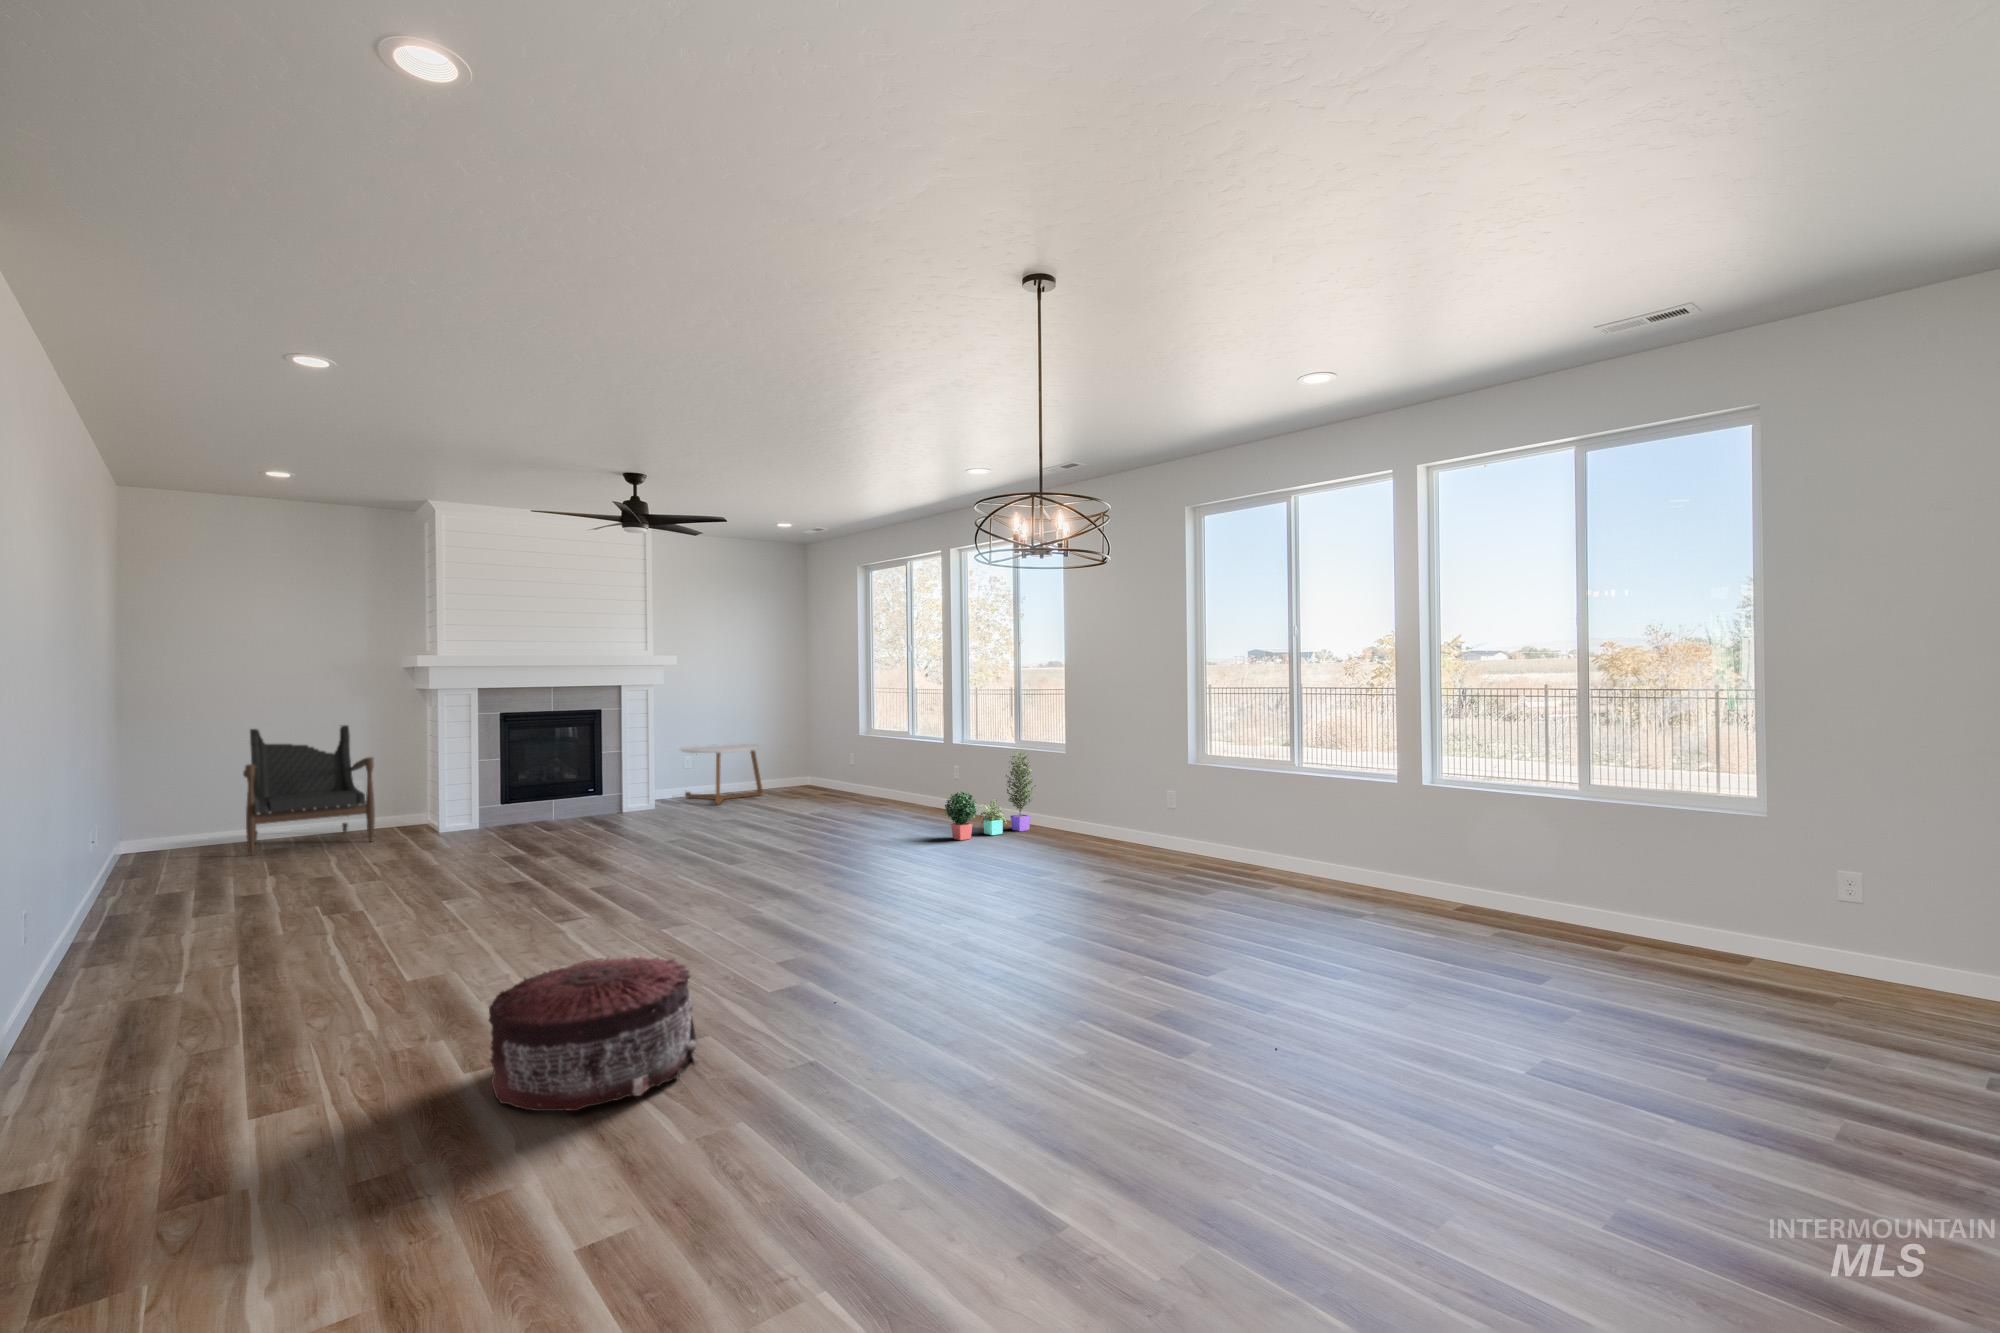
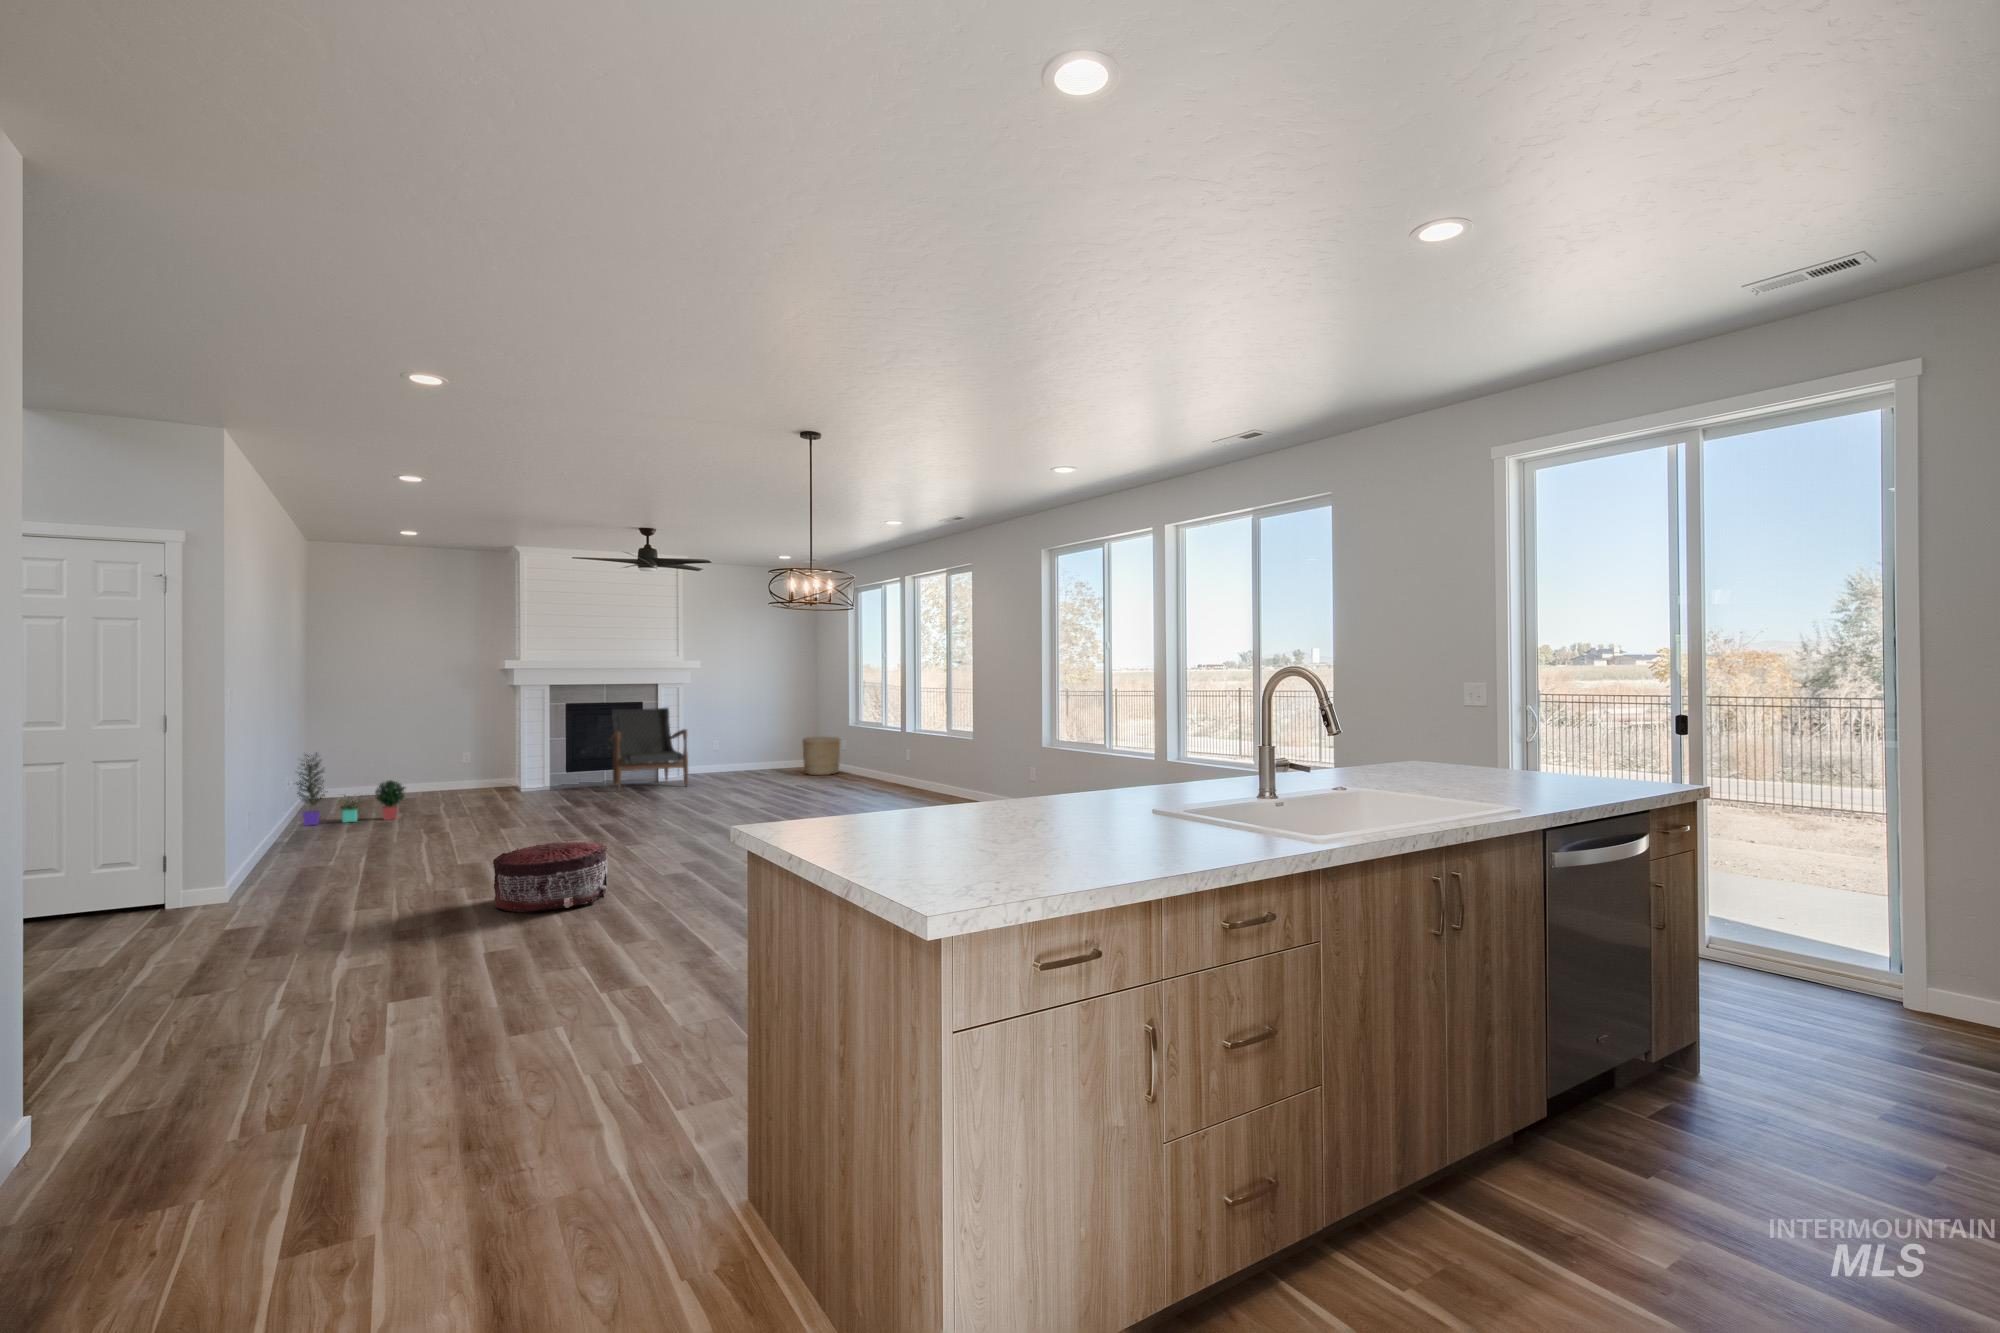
armchair: present [243,725,375,855] -> present [611,708,688,791]
coffee table: present [681,744,763,804] -> none [706,731,774,778]
woven basket: none [801,749,848,798] -> present [803,737,840,775]
potted plant: present [945,750,1036,840] -> present [297,752,406,825]

